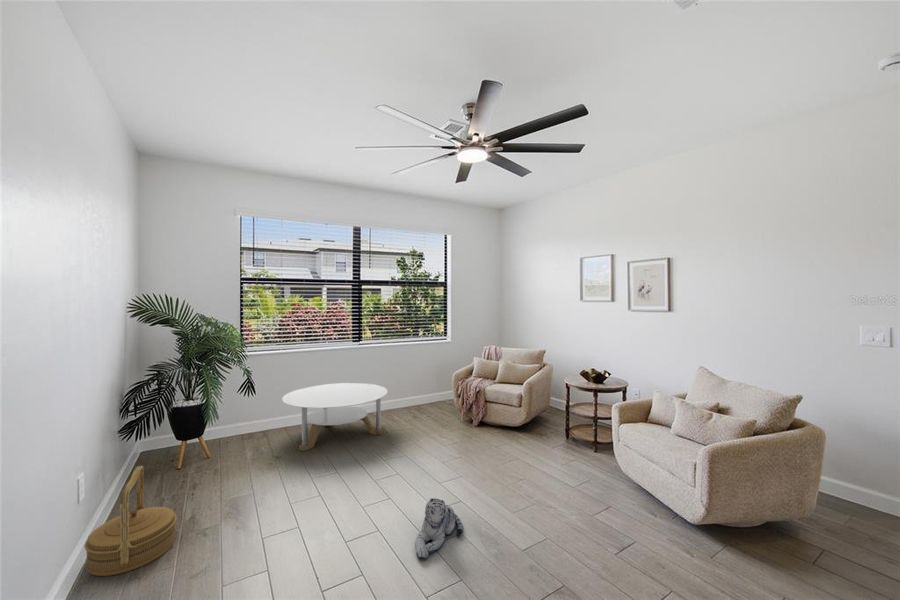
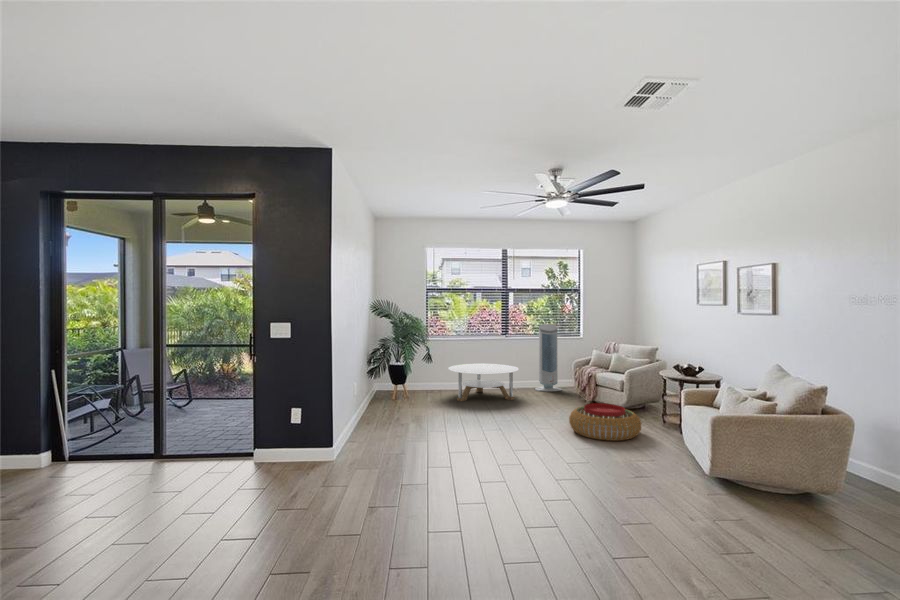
air purifier: none [397,327,429,411] -> present [535,324,562,391]
pouf: none [498,438,600,505] -> present [569,403,641,441]
woven basket: present [85,466,177,576] -> none [361,384,393,424]
plush toy: present [415,498,463,558] -> none [496,415,530,441]

